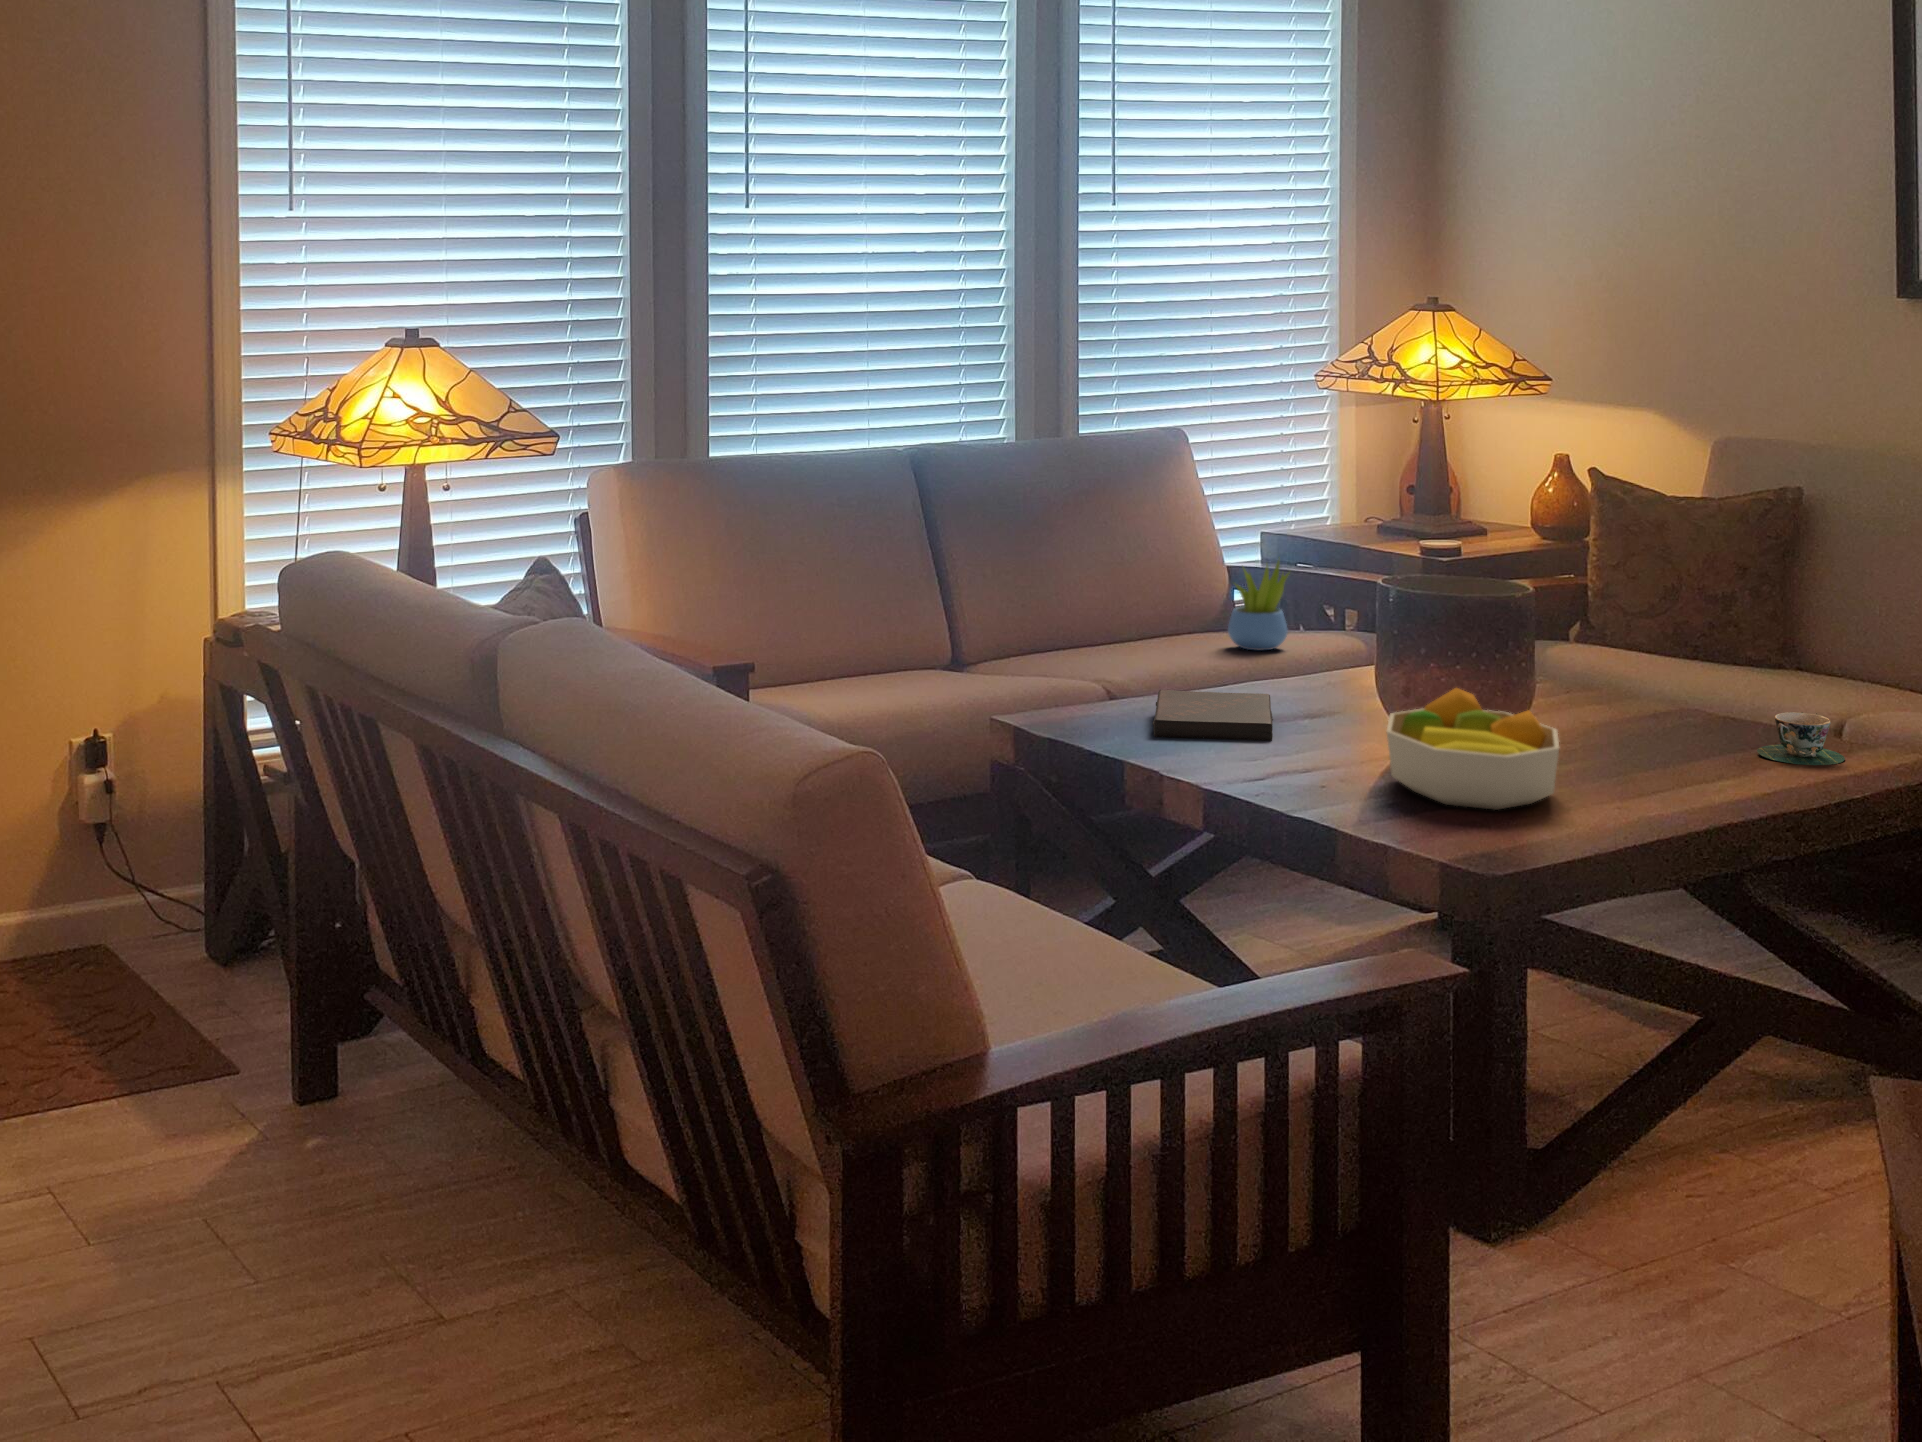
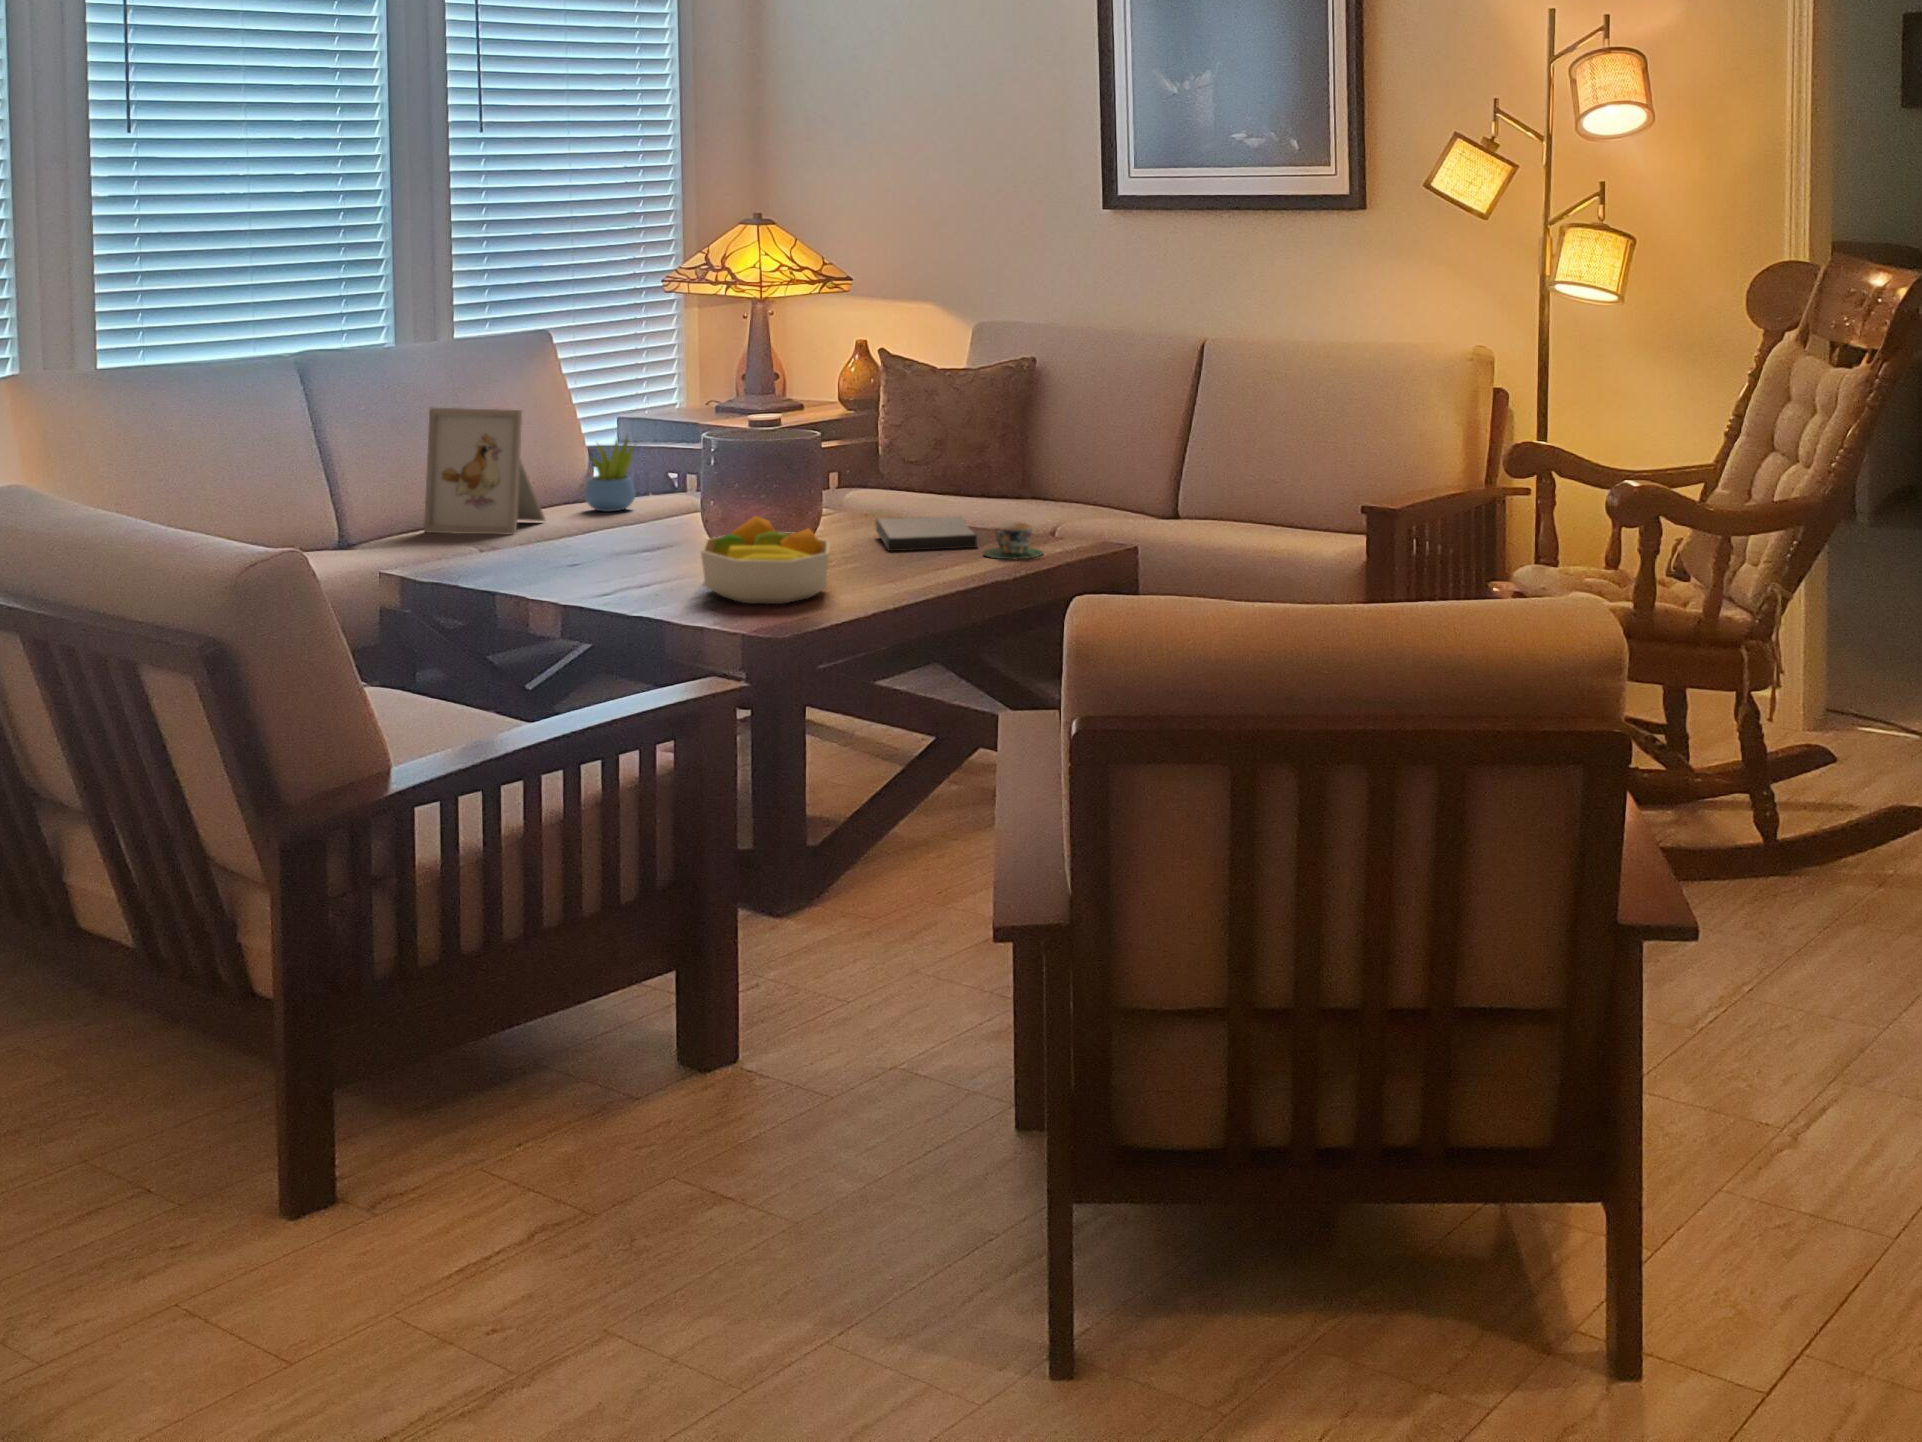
picture frame: none [1044,520,1183,677] -> present [424,408,545,534]
book: present [1153,690,1273,741] -> present [876,516,977,551]

